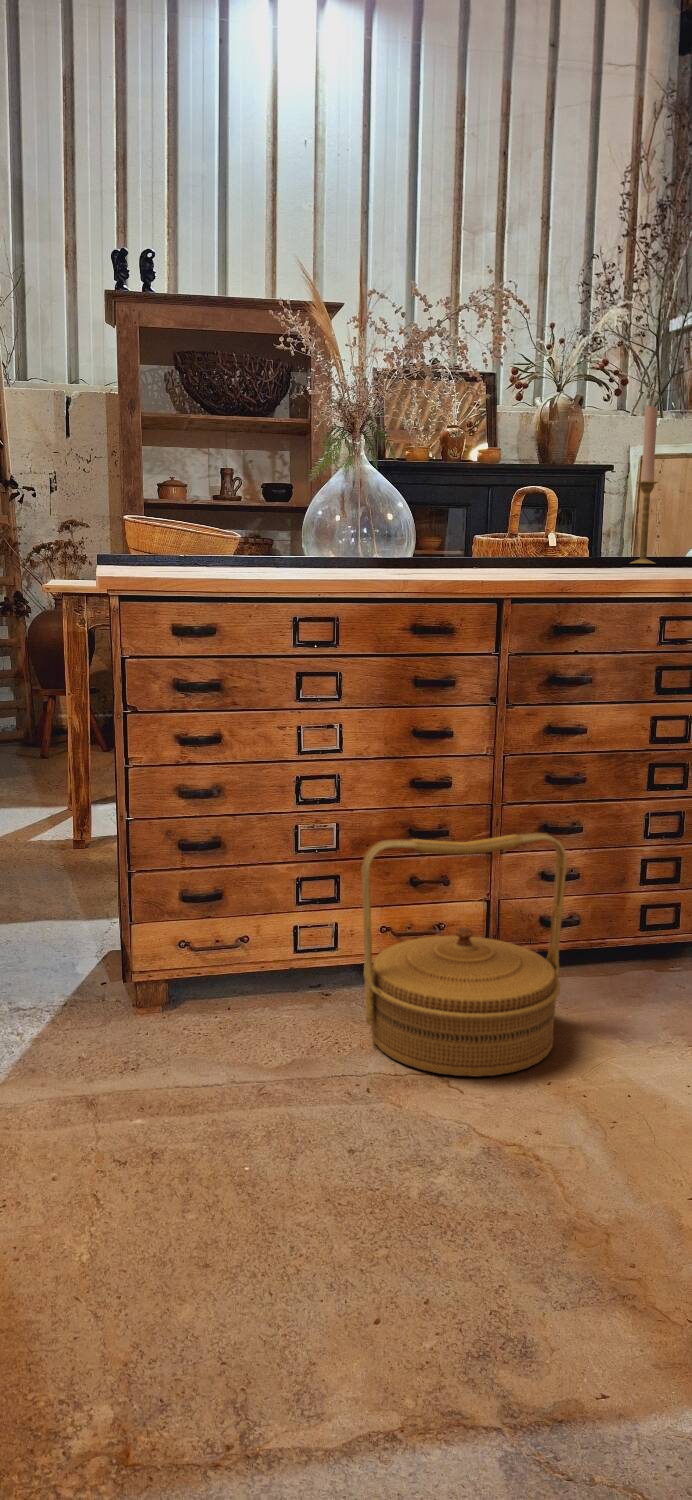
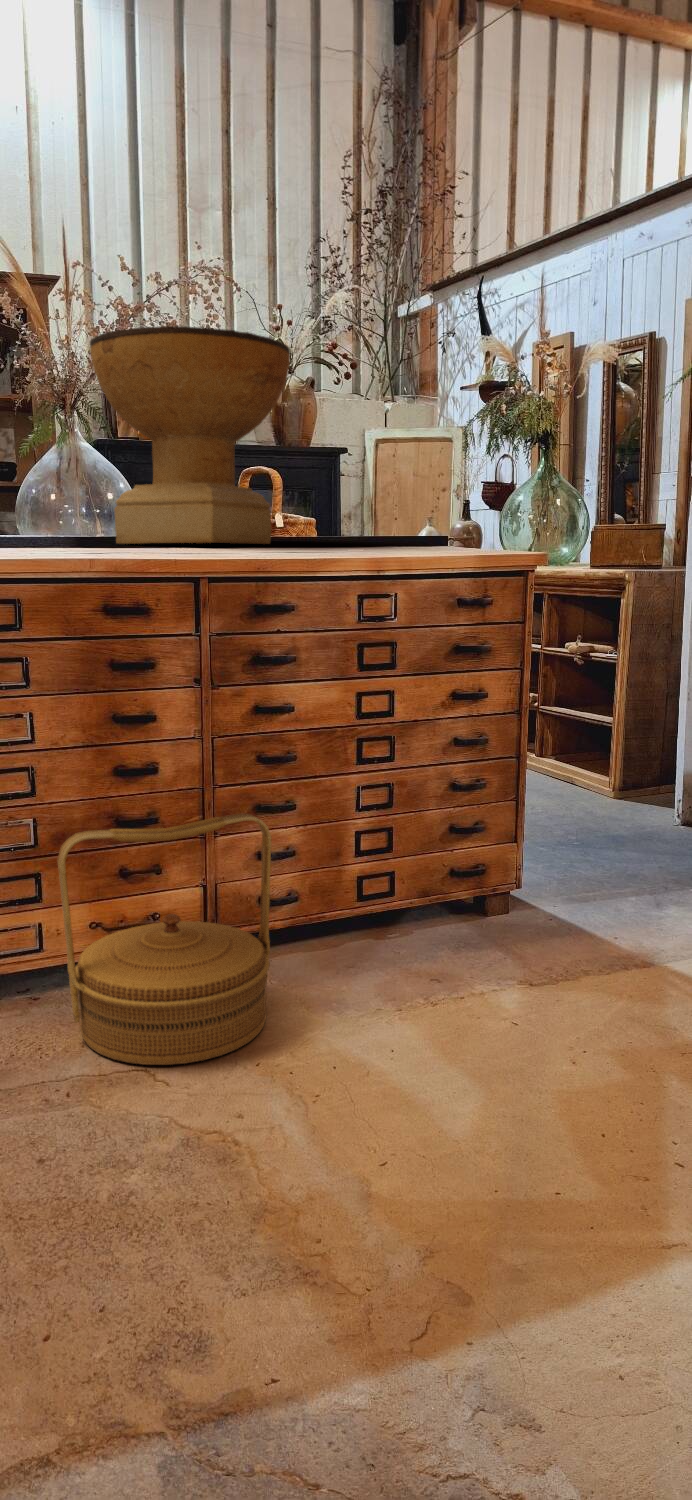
decorative bowl: none [408,351,604,564] -> present [90,326,290,544]
candlestick: present [631,405,658,564] -> none [331,384,357,542]

